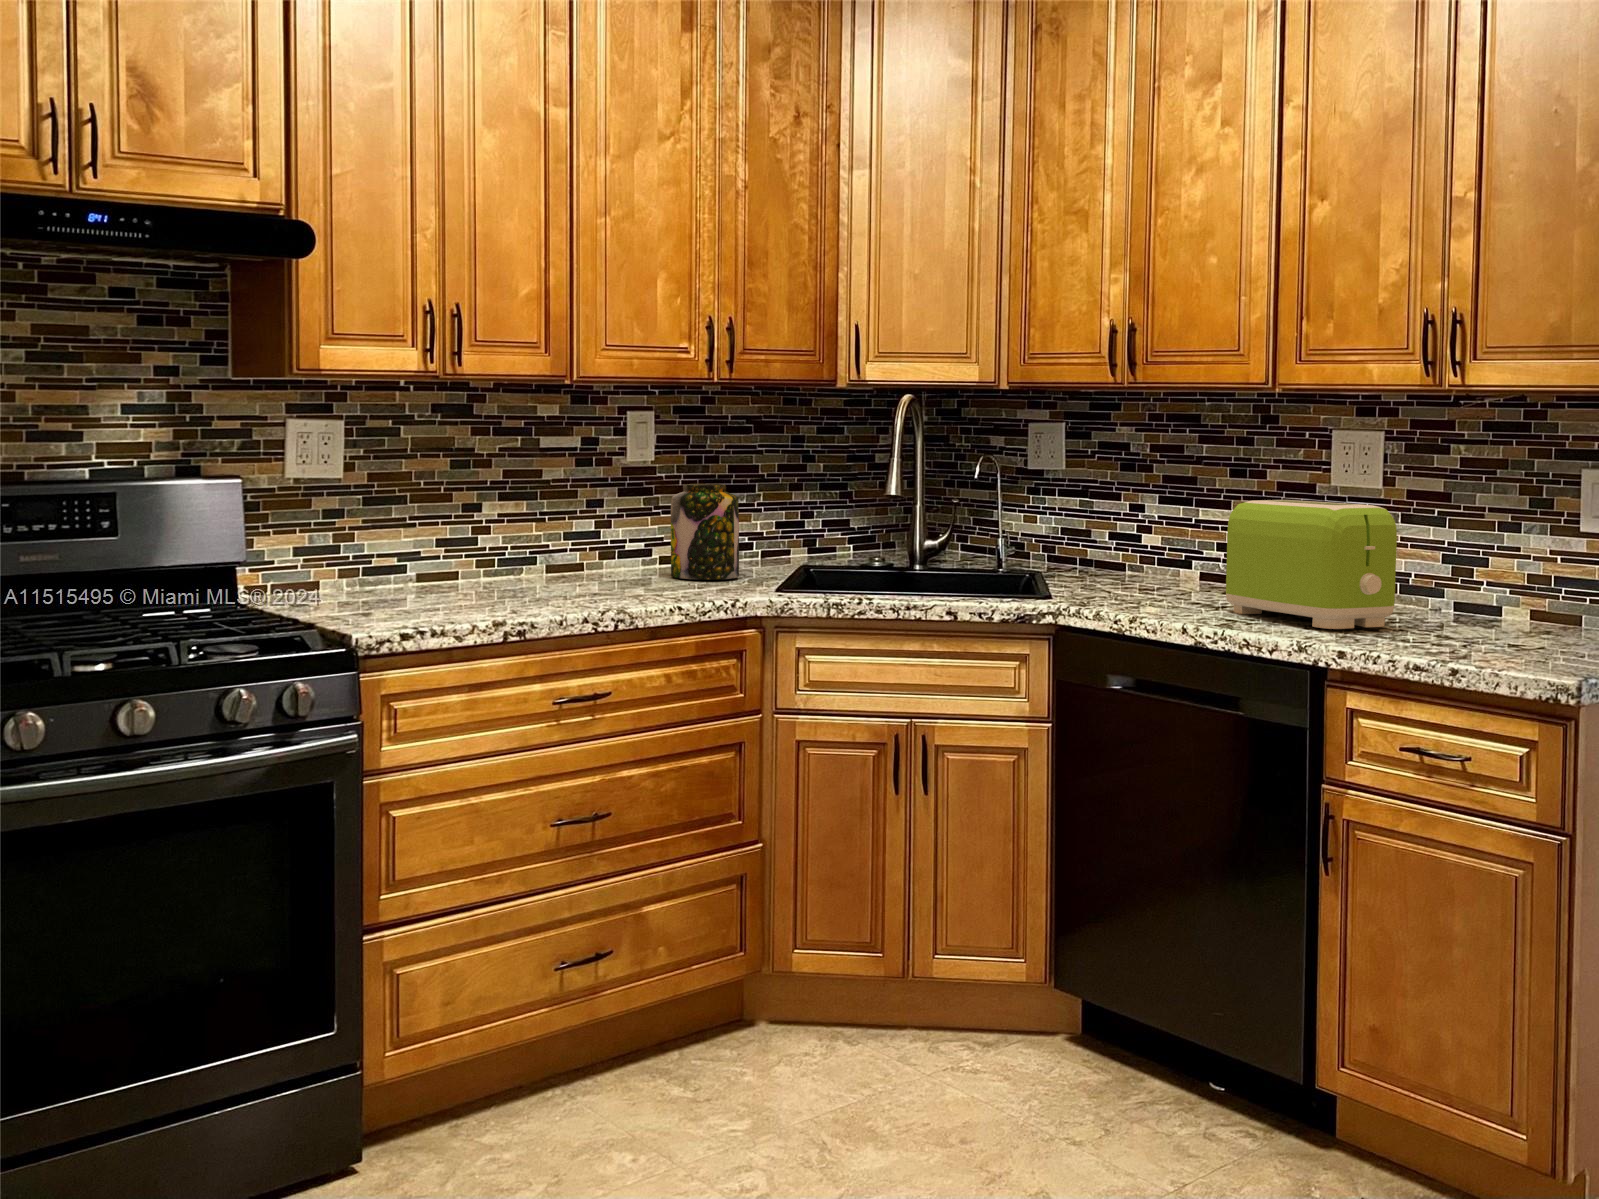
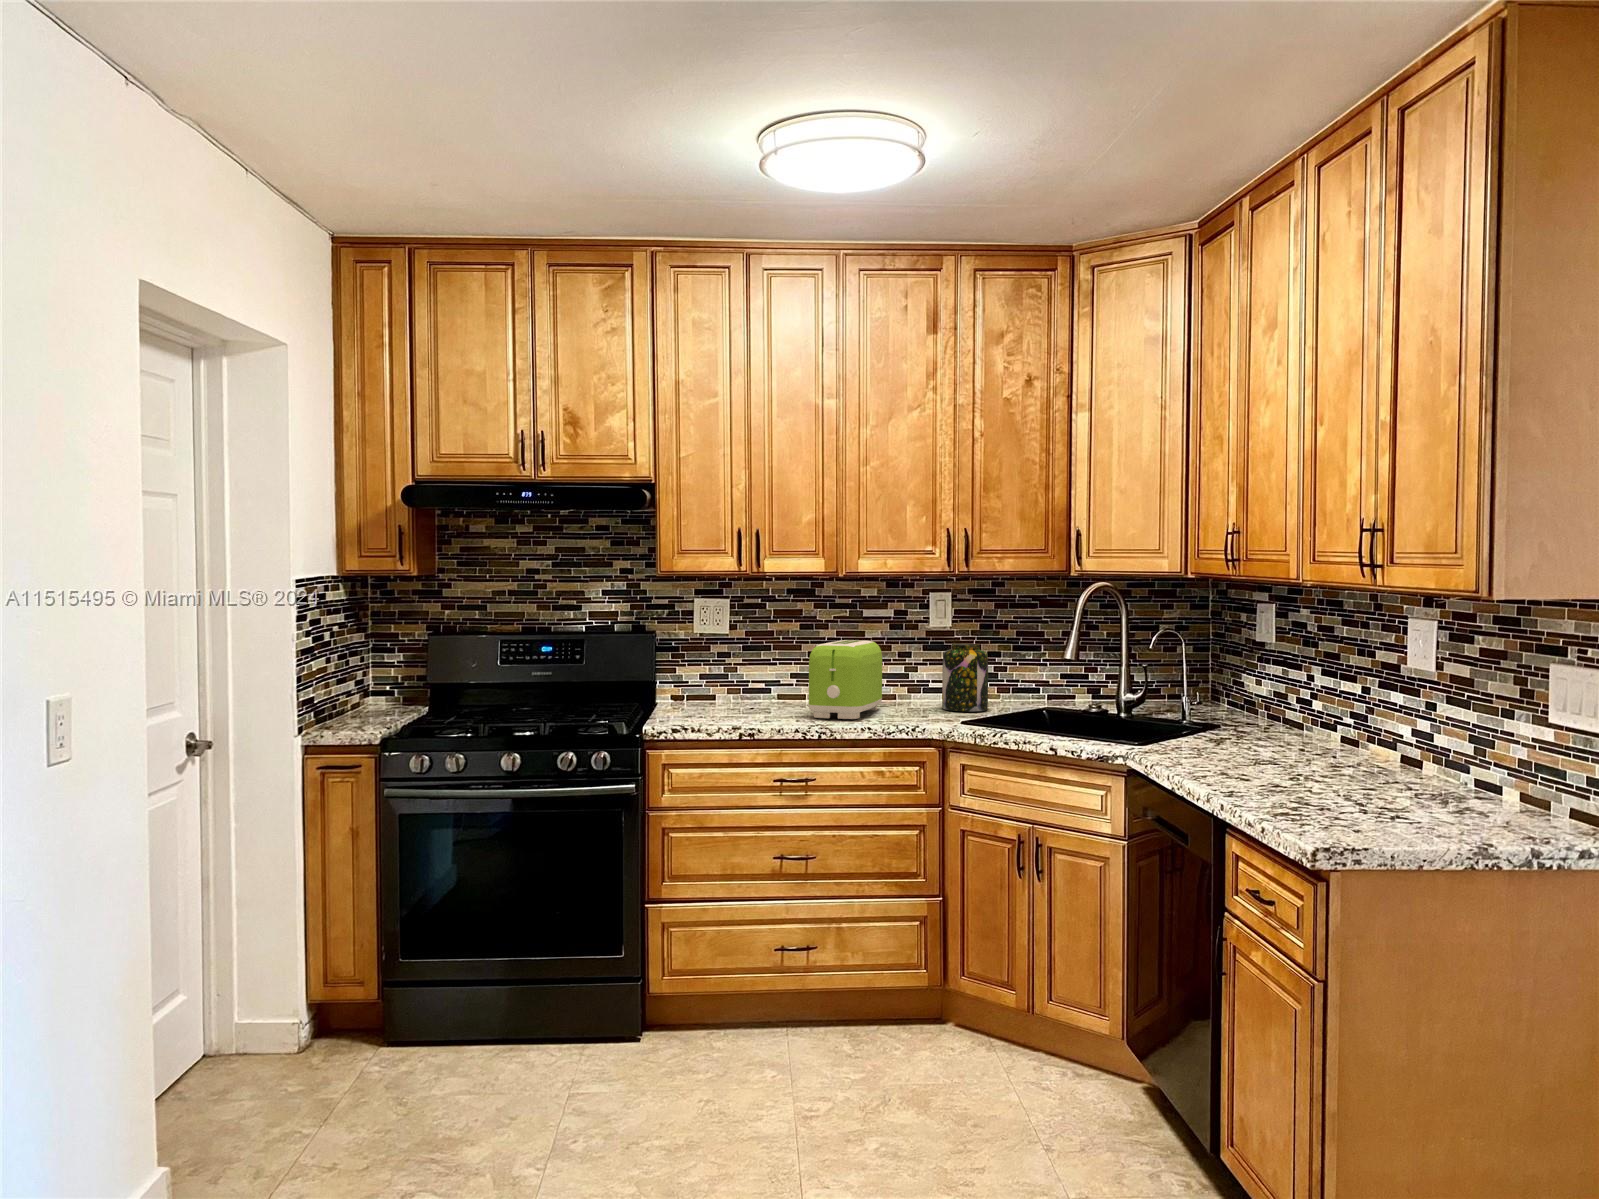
toaster: present [1226,500,1397,629] -> present [809,640,882,719]

